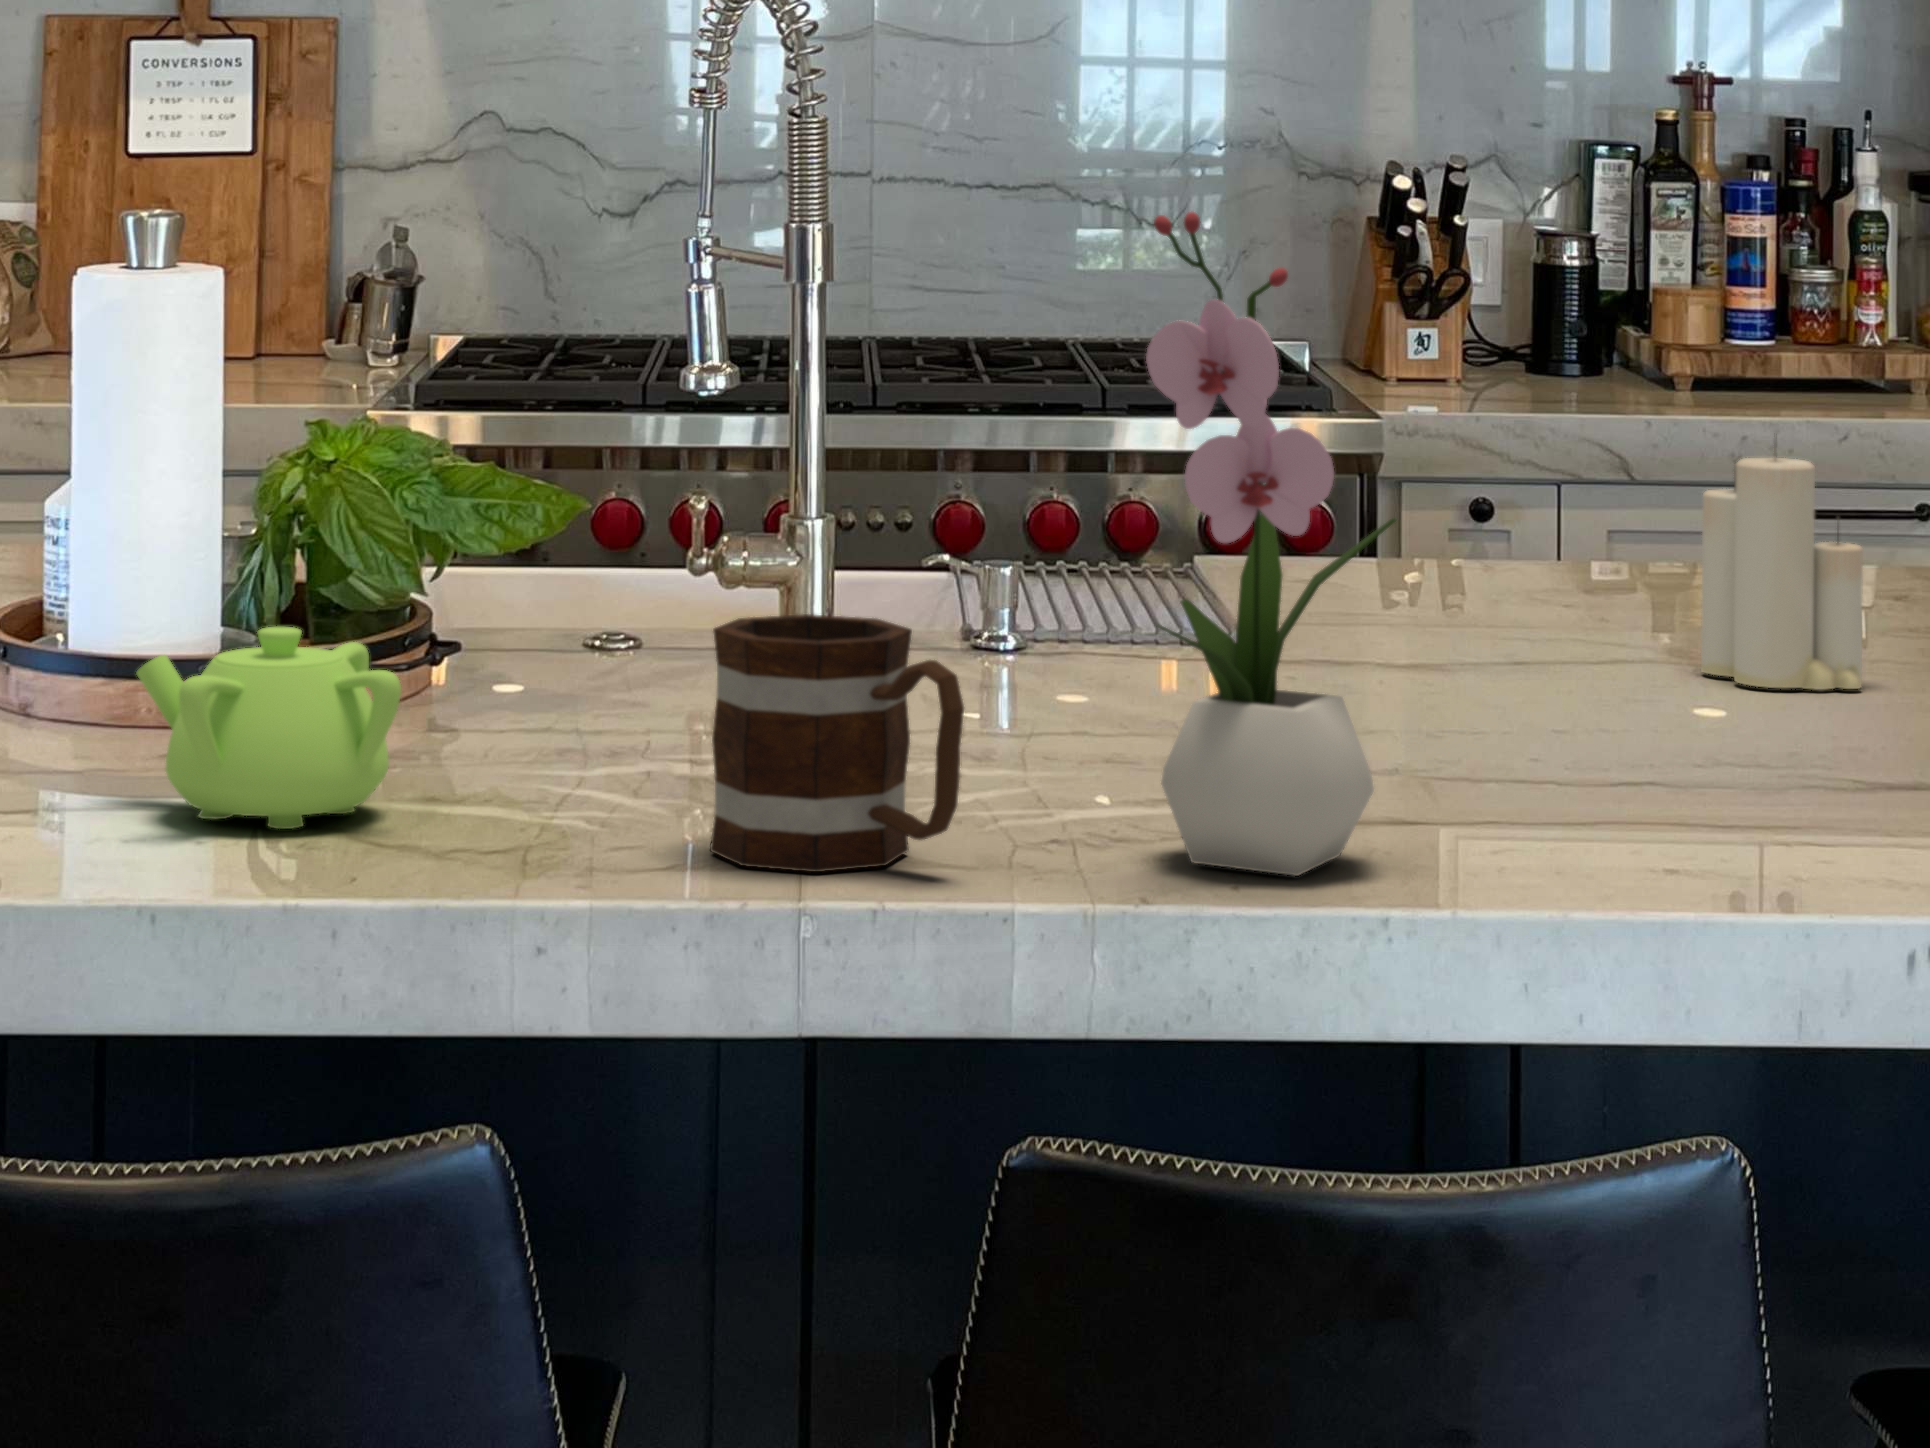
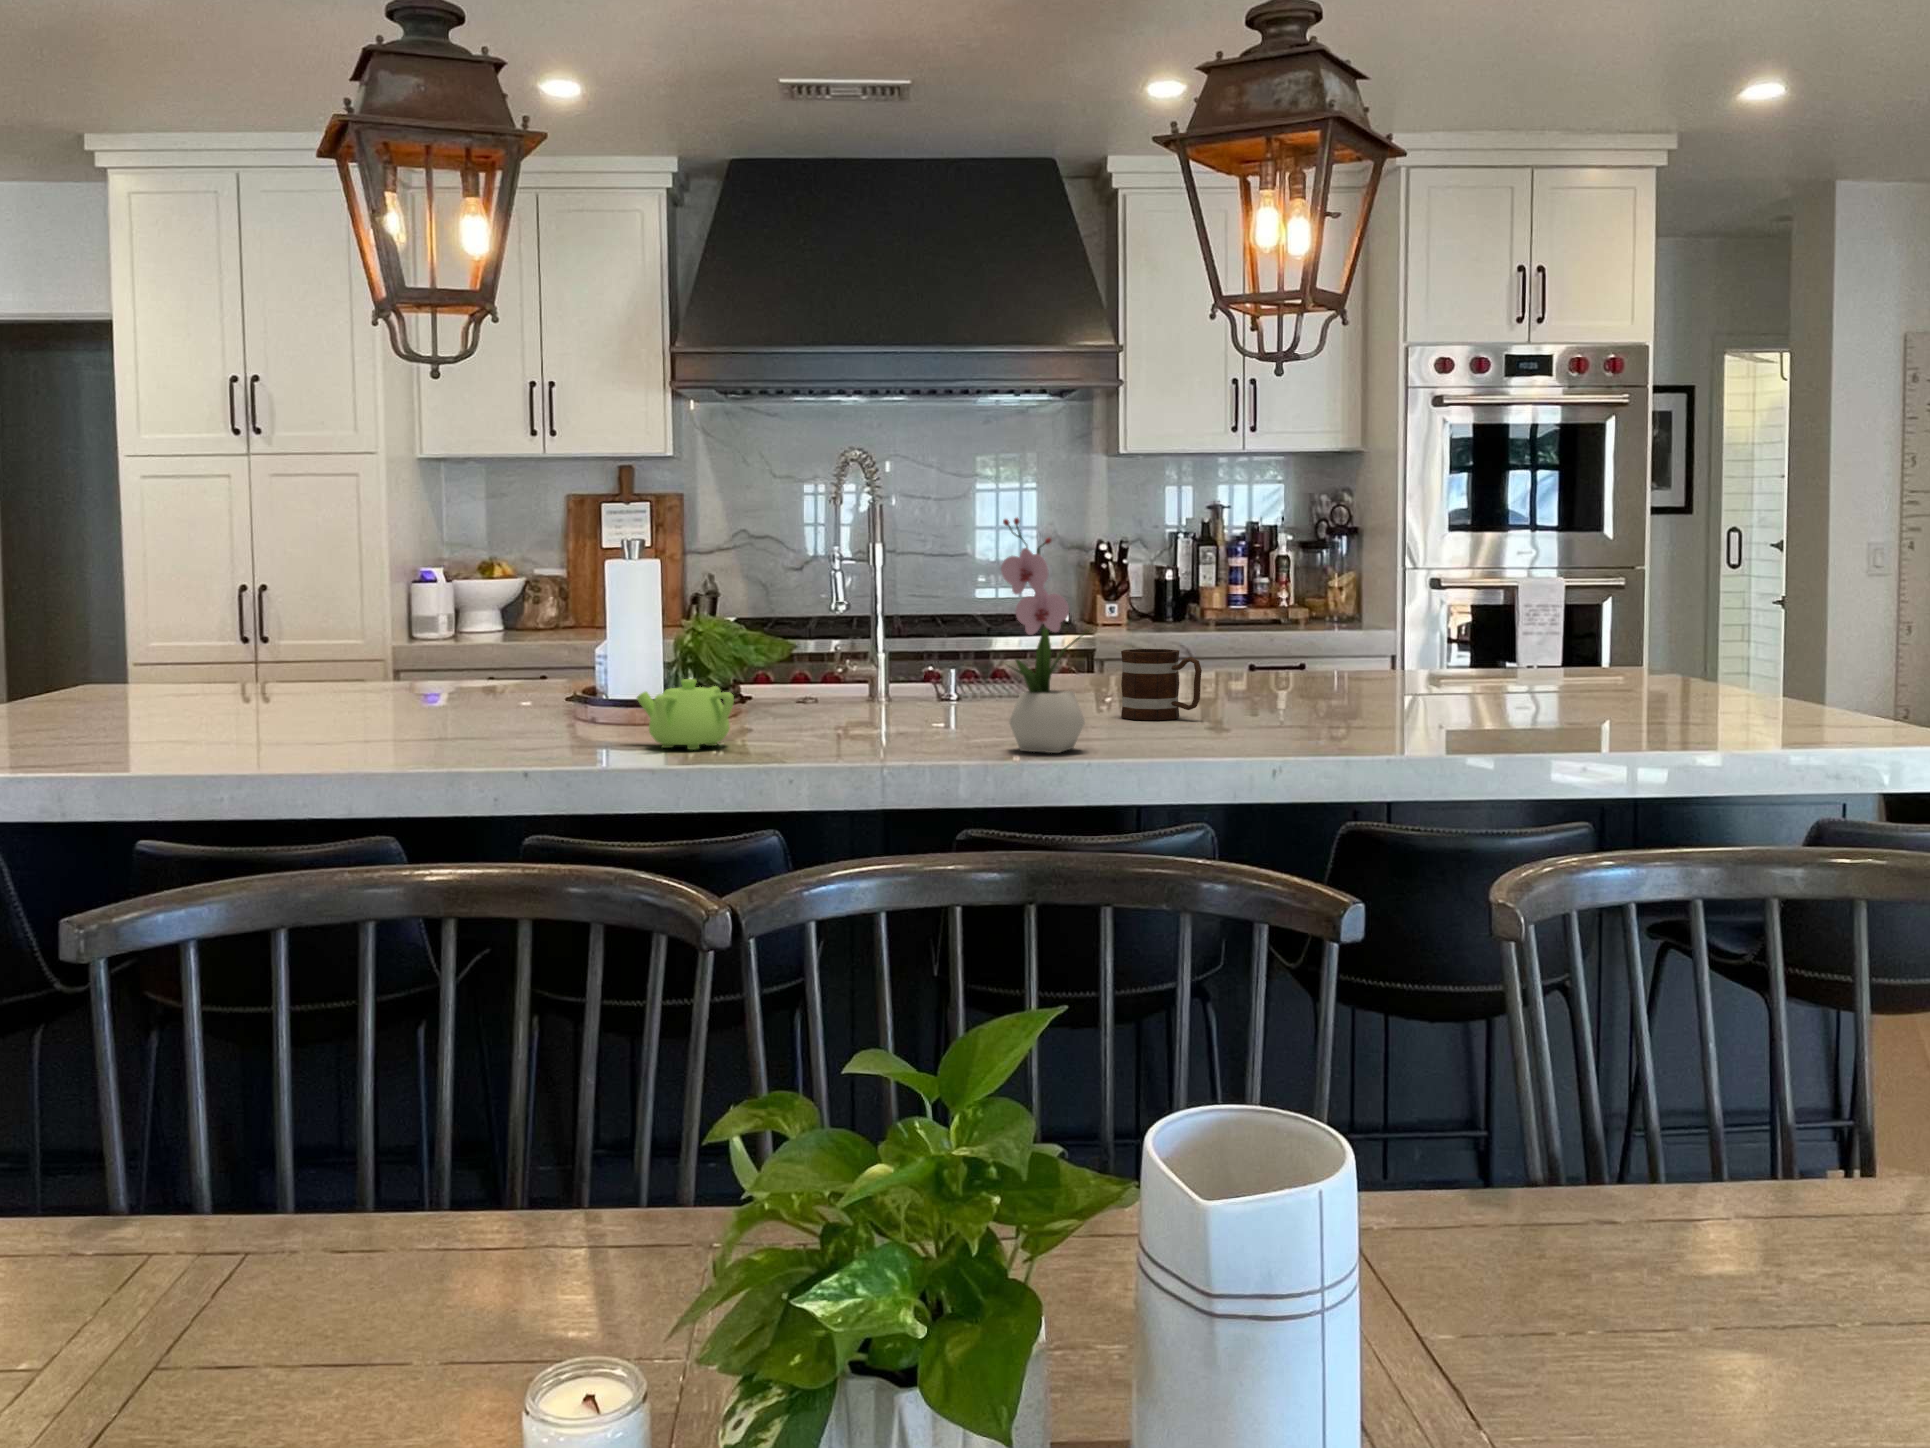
candle: present [1701,436,1863,690] -> none [1209,613,1268,706]
mug: present [710,614,964,872] -> present [1121,649,1202,720]

